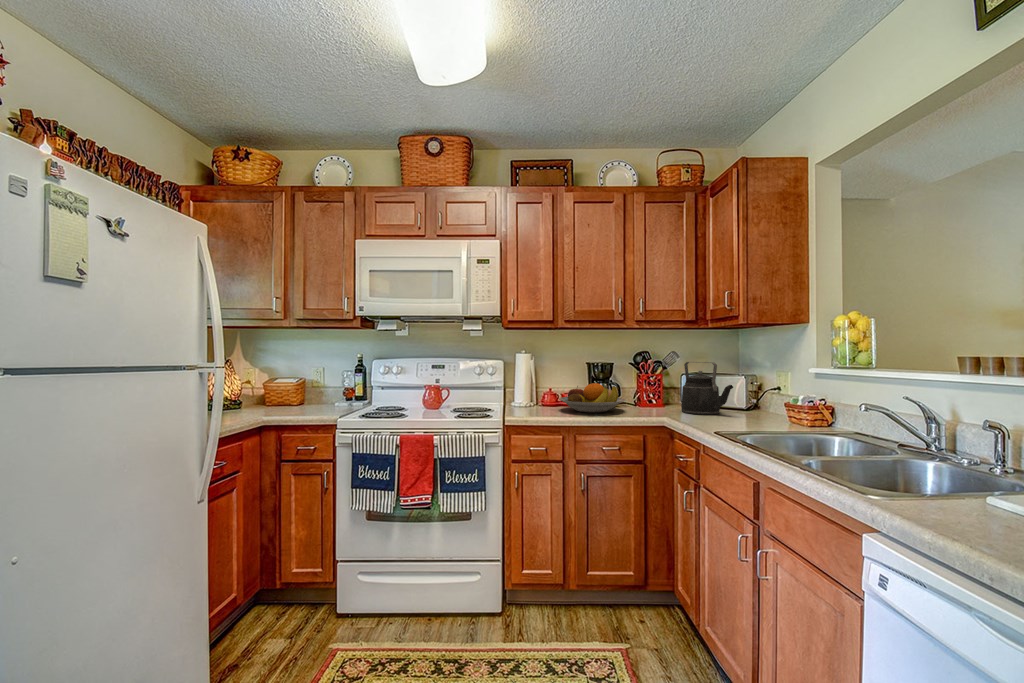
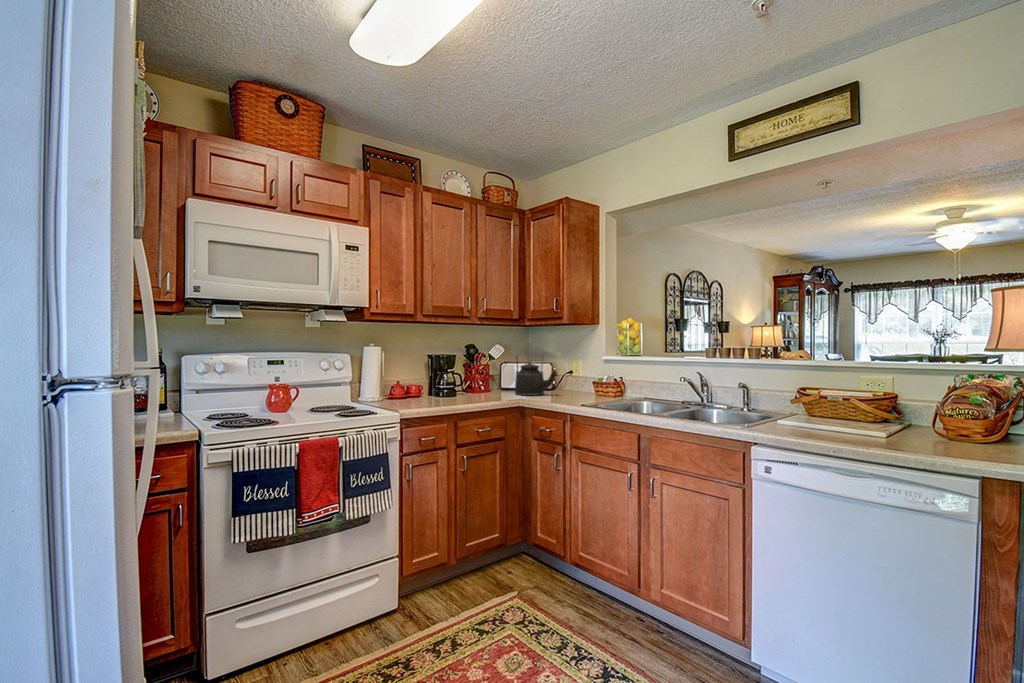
fruit bowl: present [559,383,625,412] -> none [420,374,480,401]

